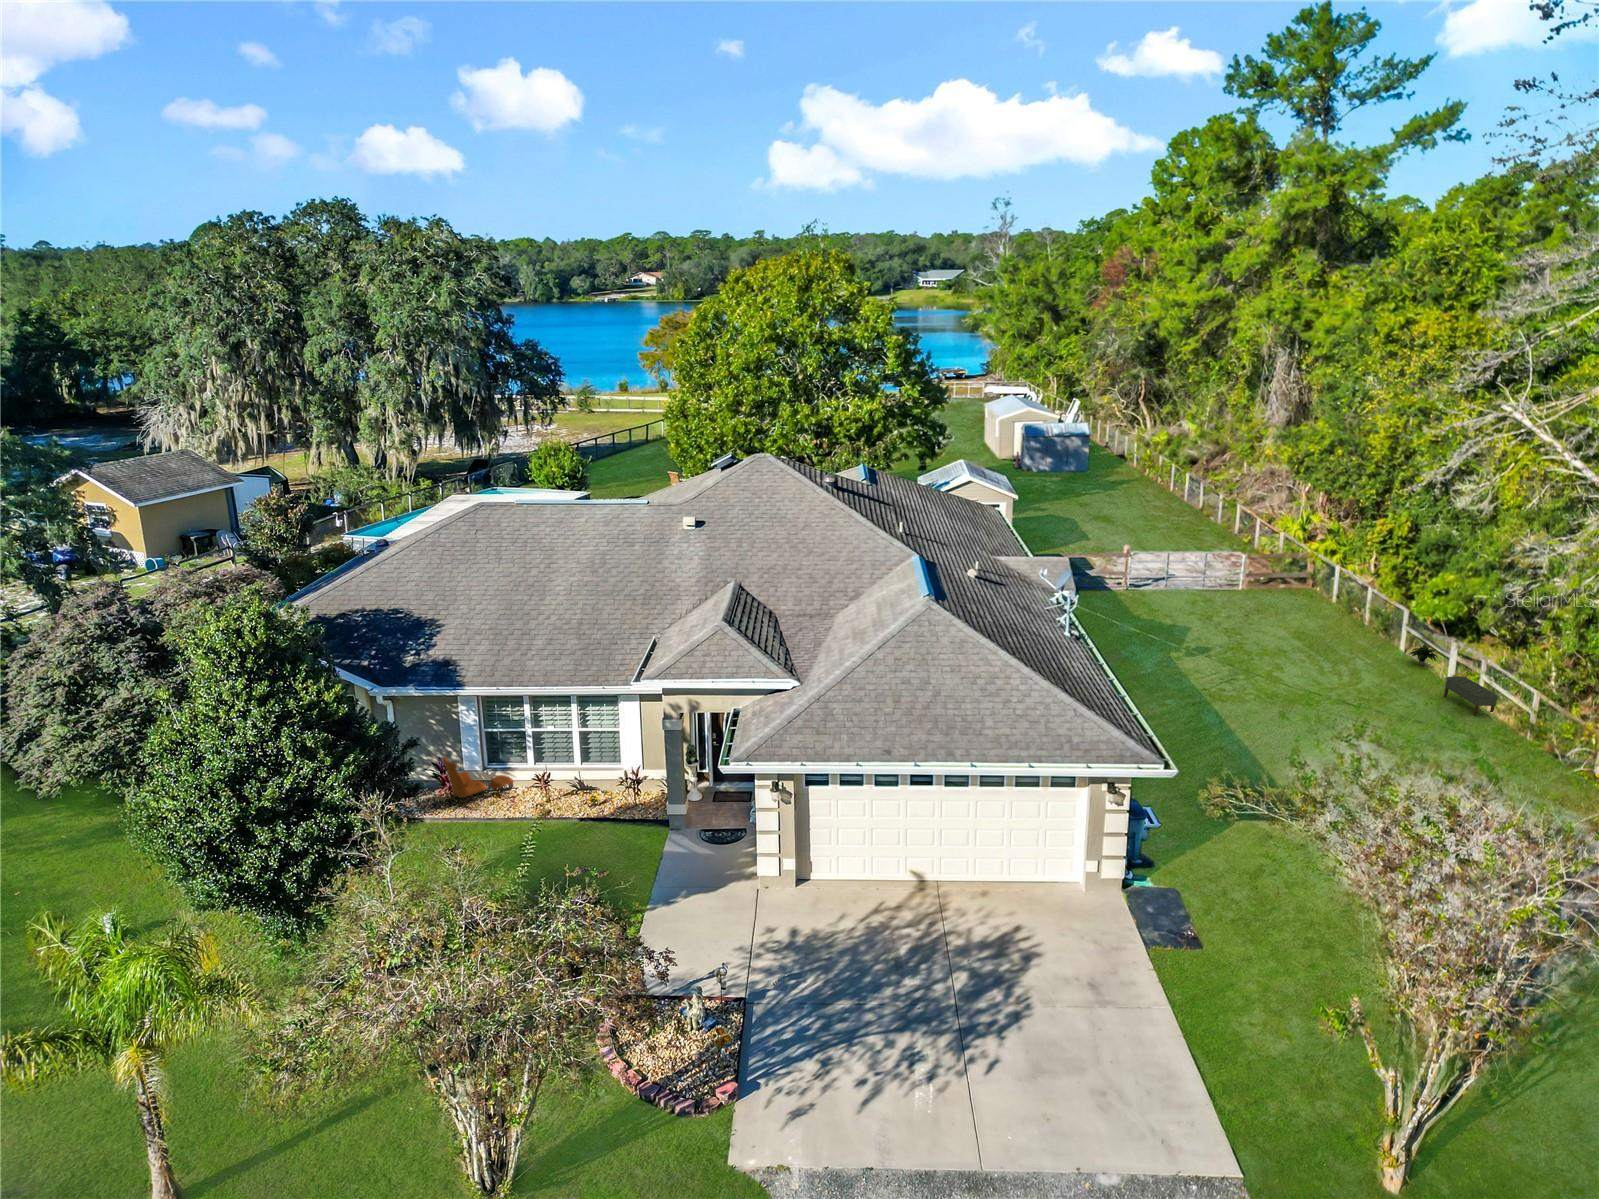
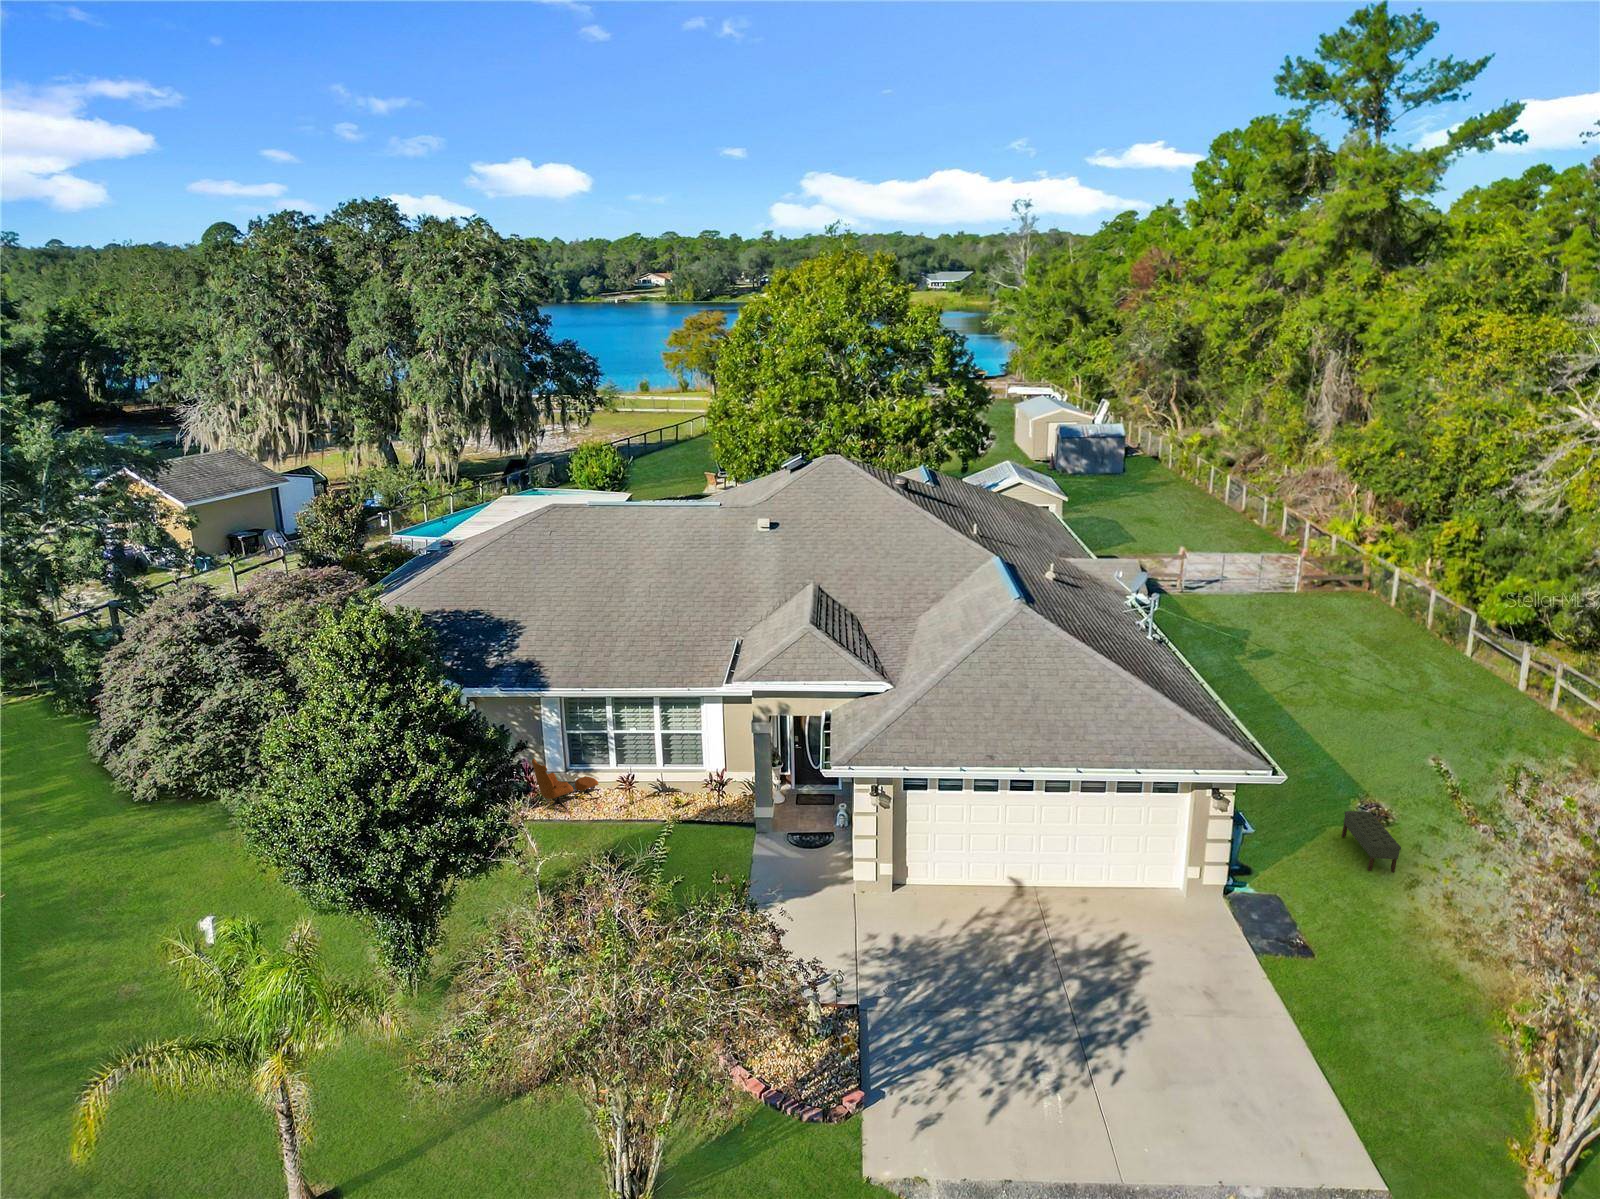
potted plant: present [1410,644,1438,665] -> none [1460,649,1492,670]
bench: present [1444,676,1498,716] -> present [1342,811,1401,872]

